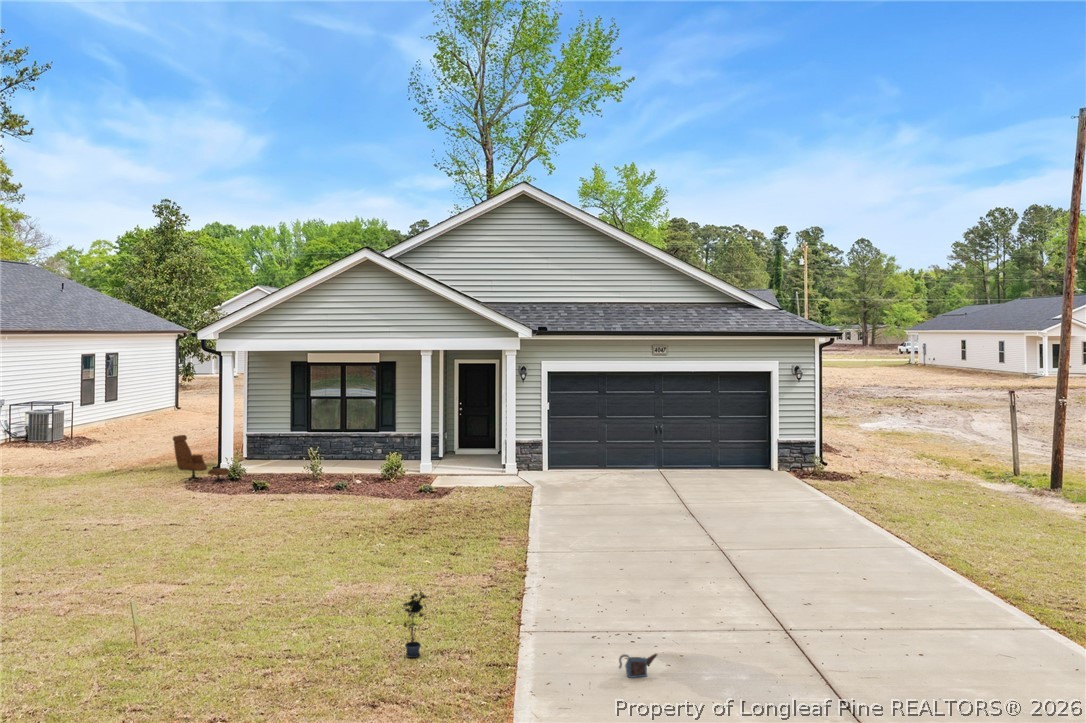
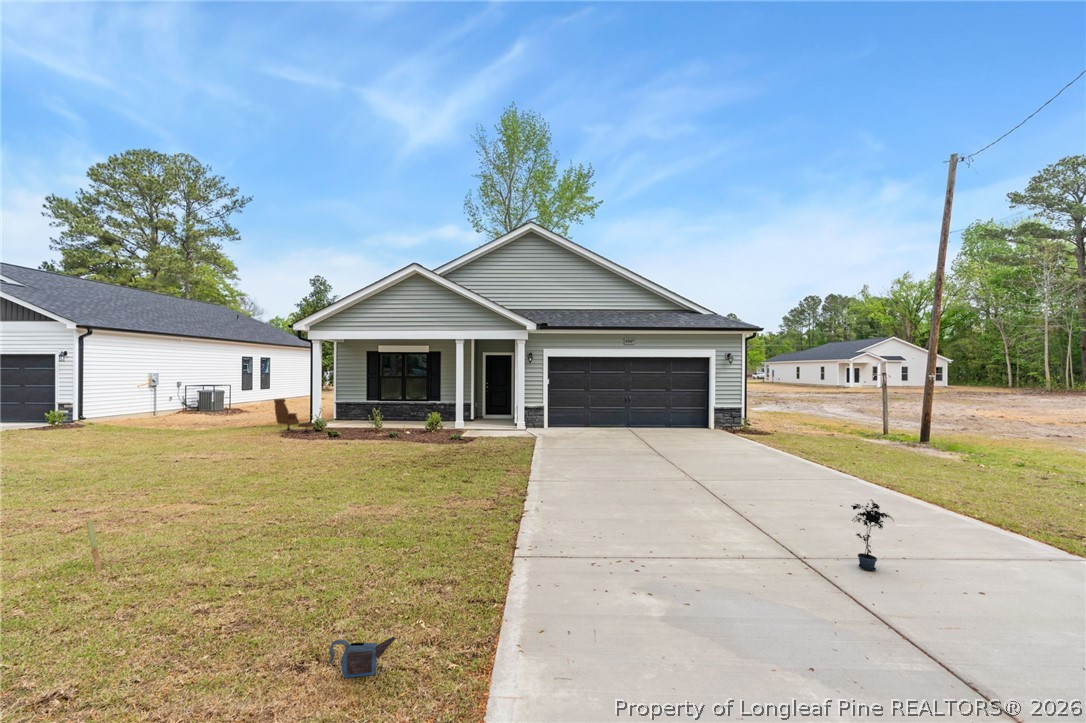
potted plant: present [403,590,427,658] -> present [851,500,894,571]
watering can: present [619,654,657,678] -> present [329,637,396,678]

